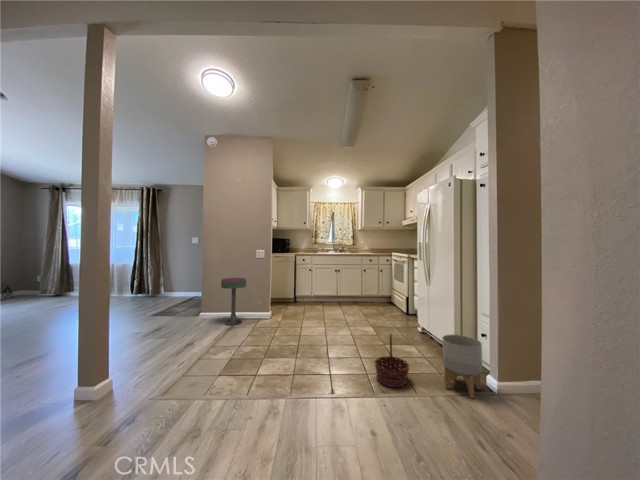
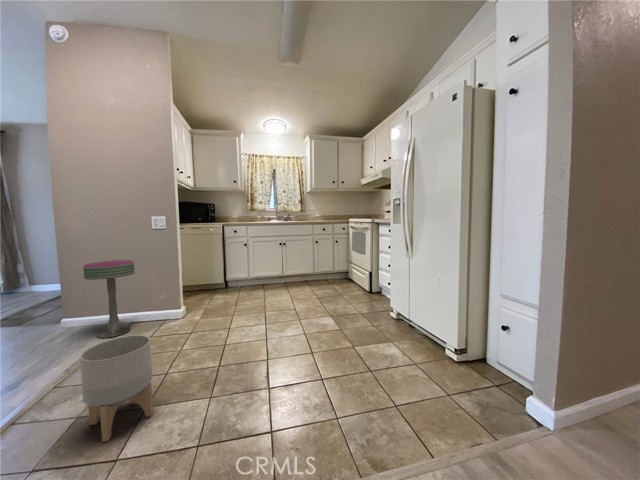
basket: present [374,334,409,387] -> none [352,347,415,449]
planter: present [442,335,482,398] -> present [80,335,153,442]

